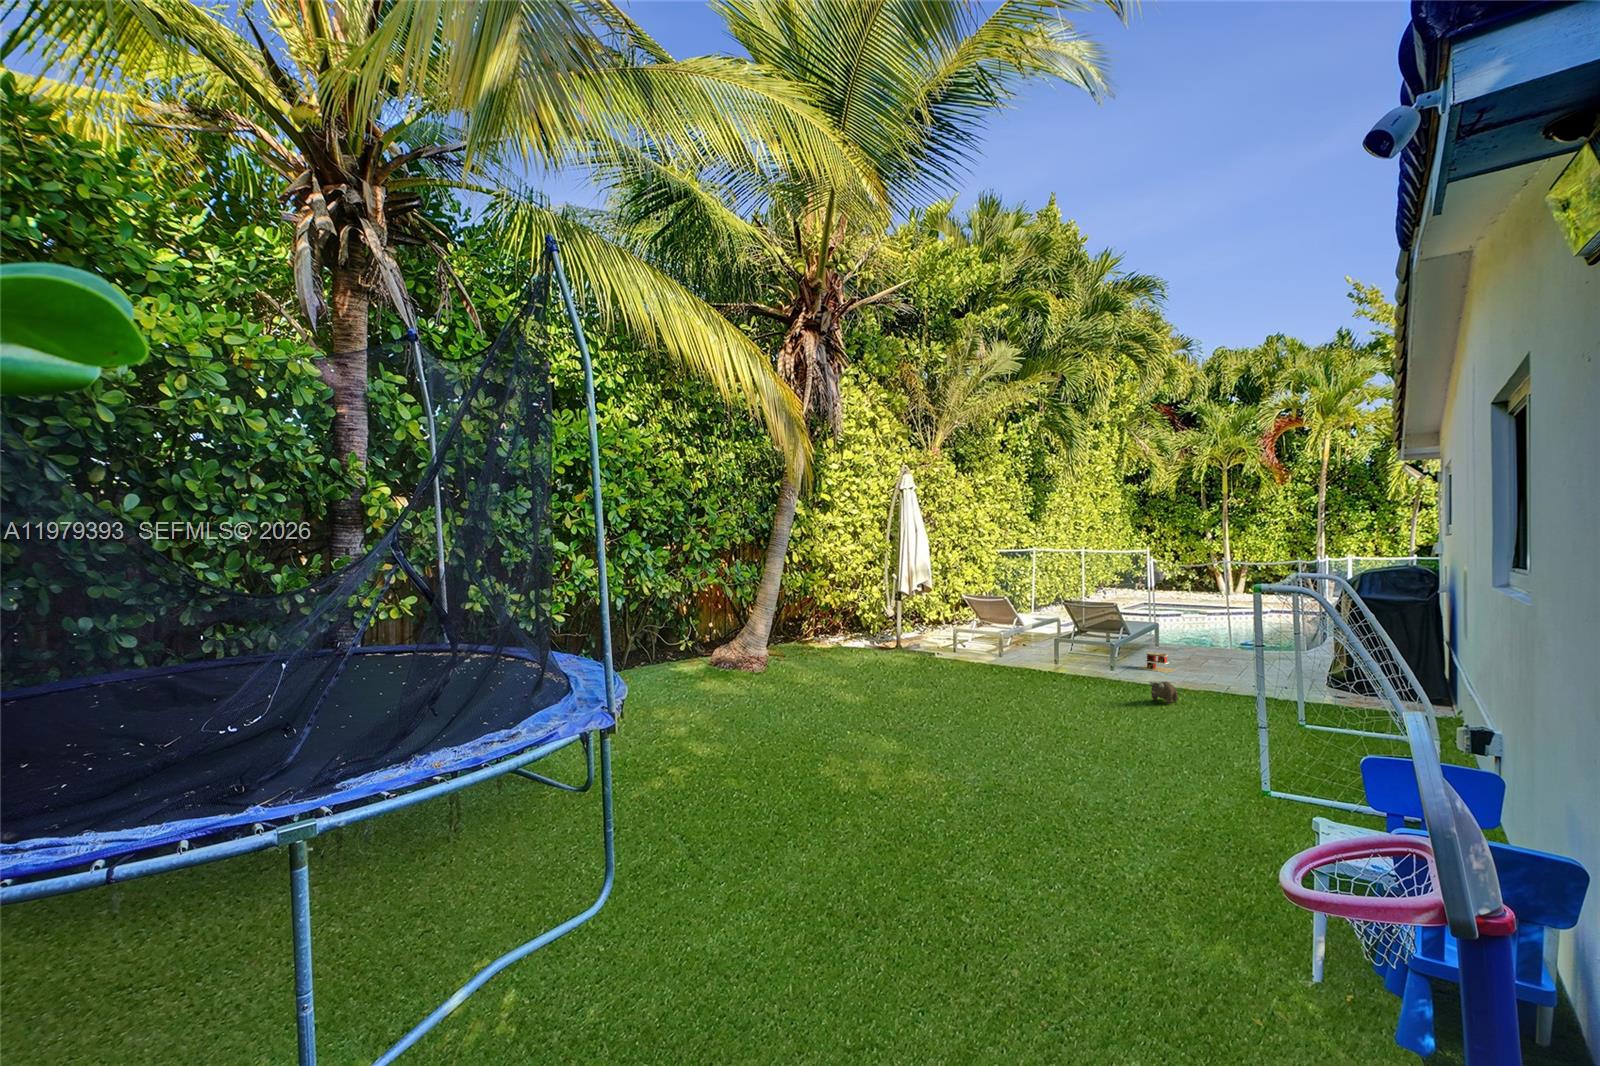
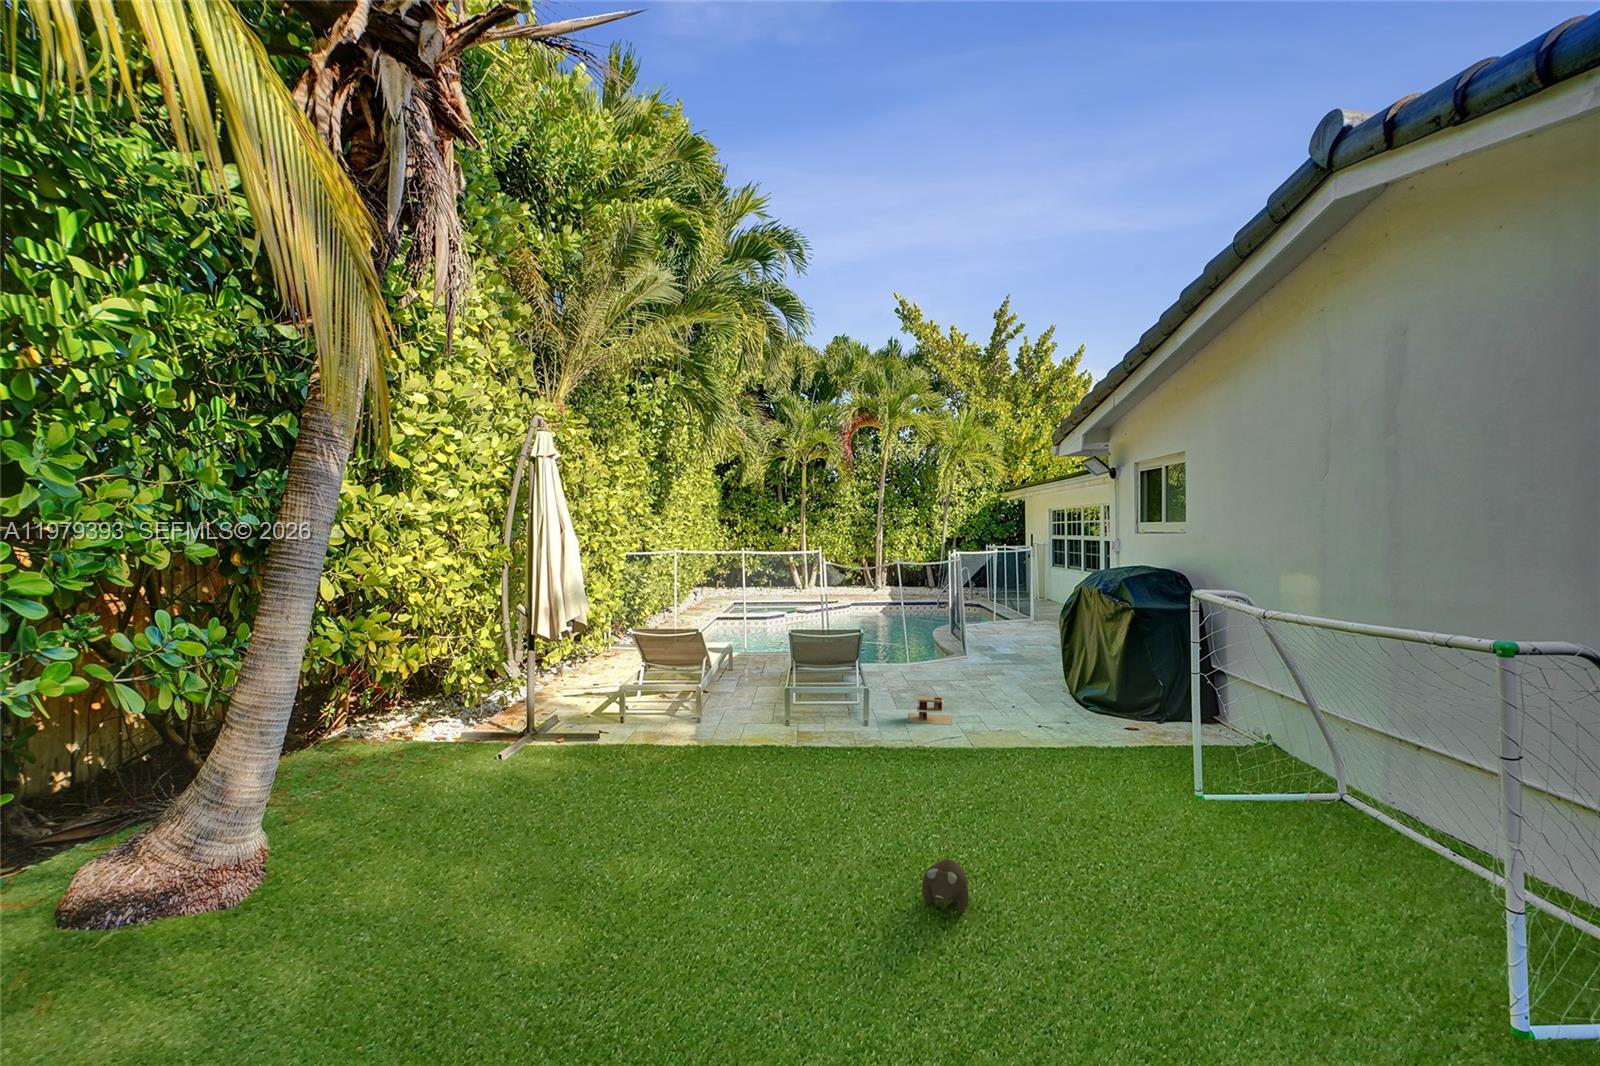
plush toy: present [1149,681,1178,704] -> present [922,859,969,912]

